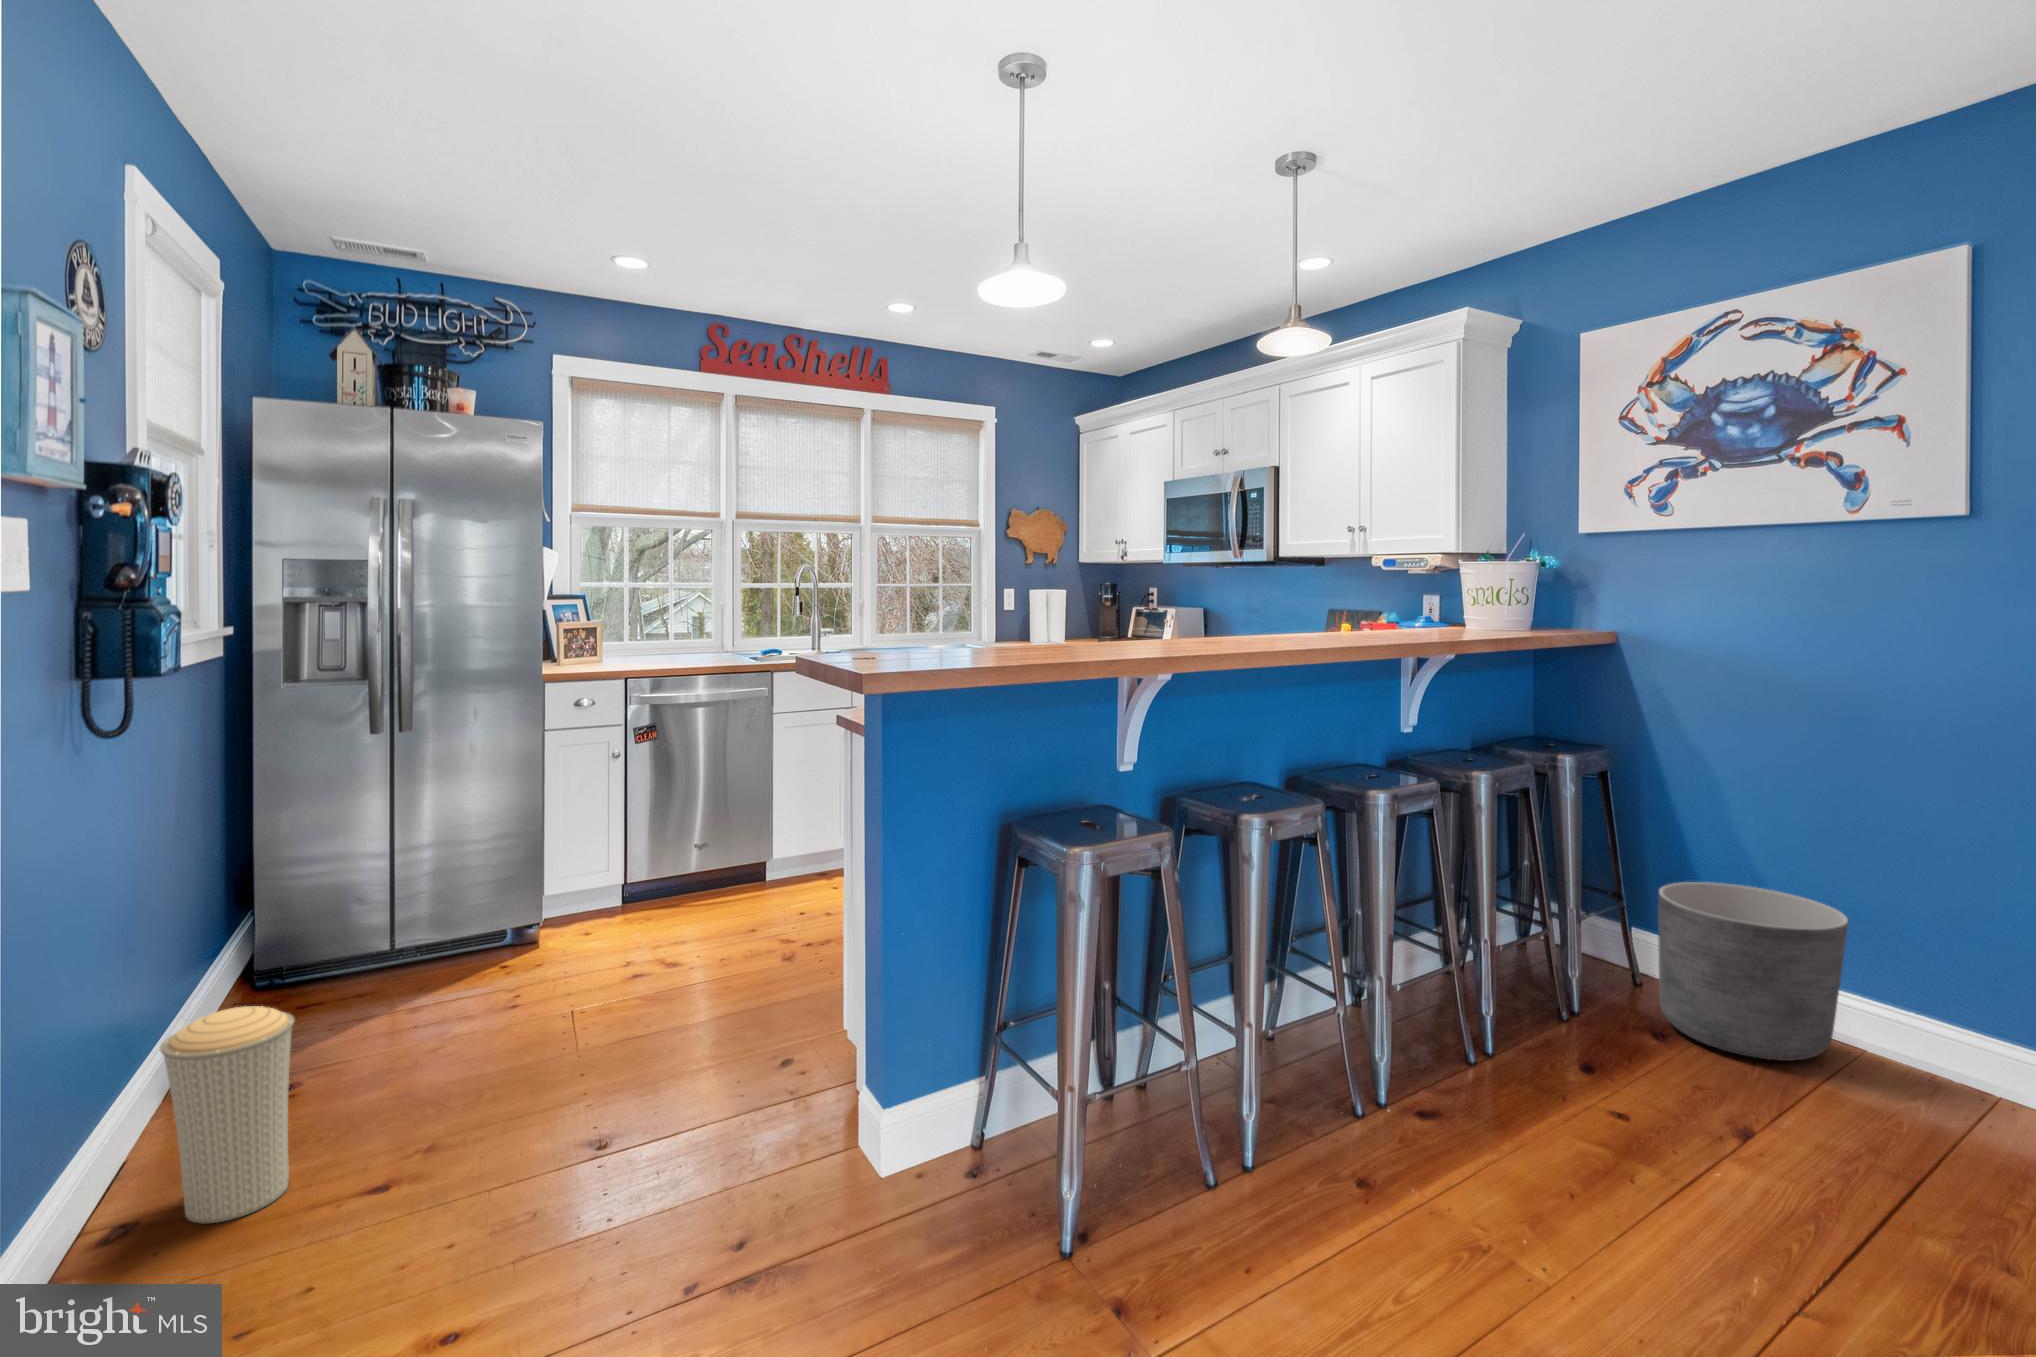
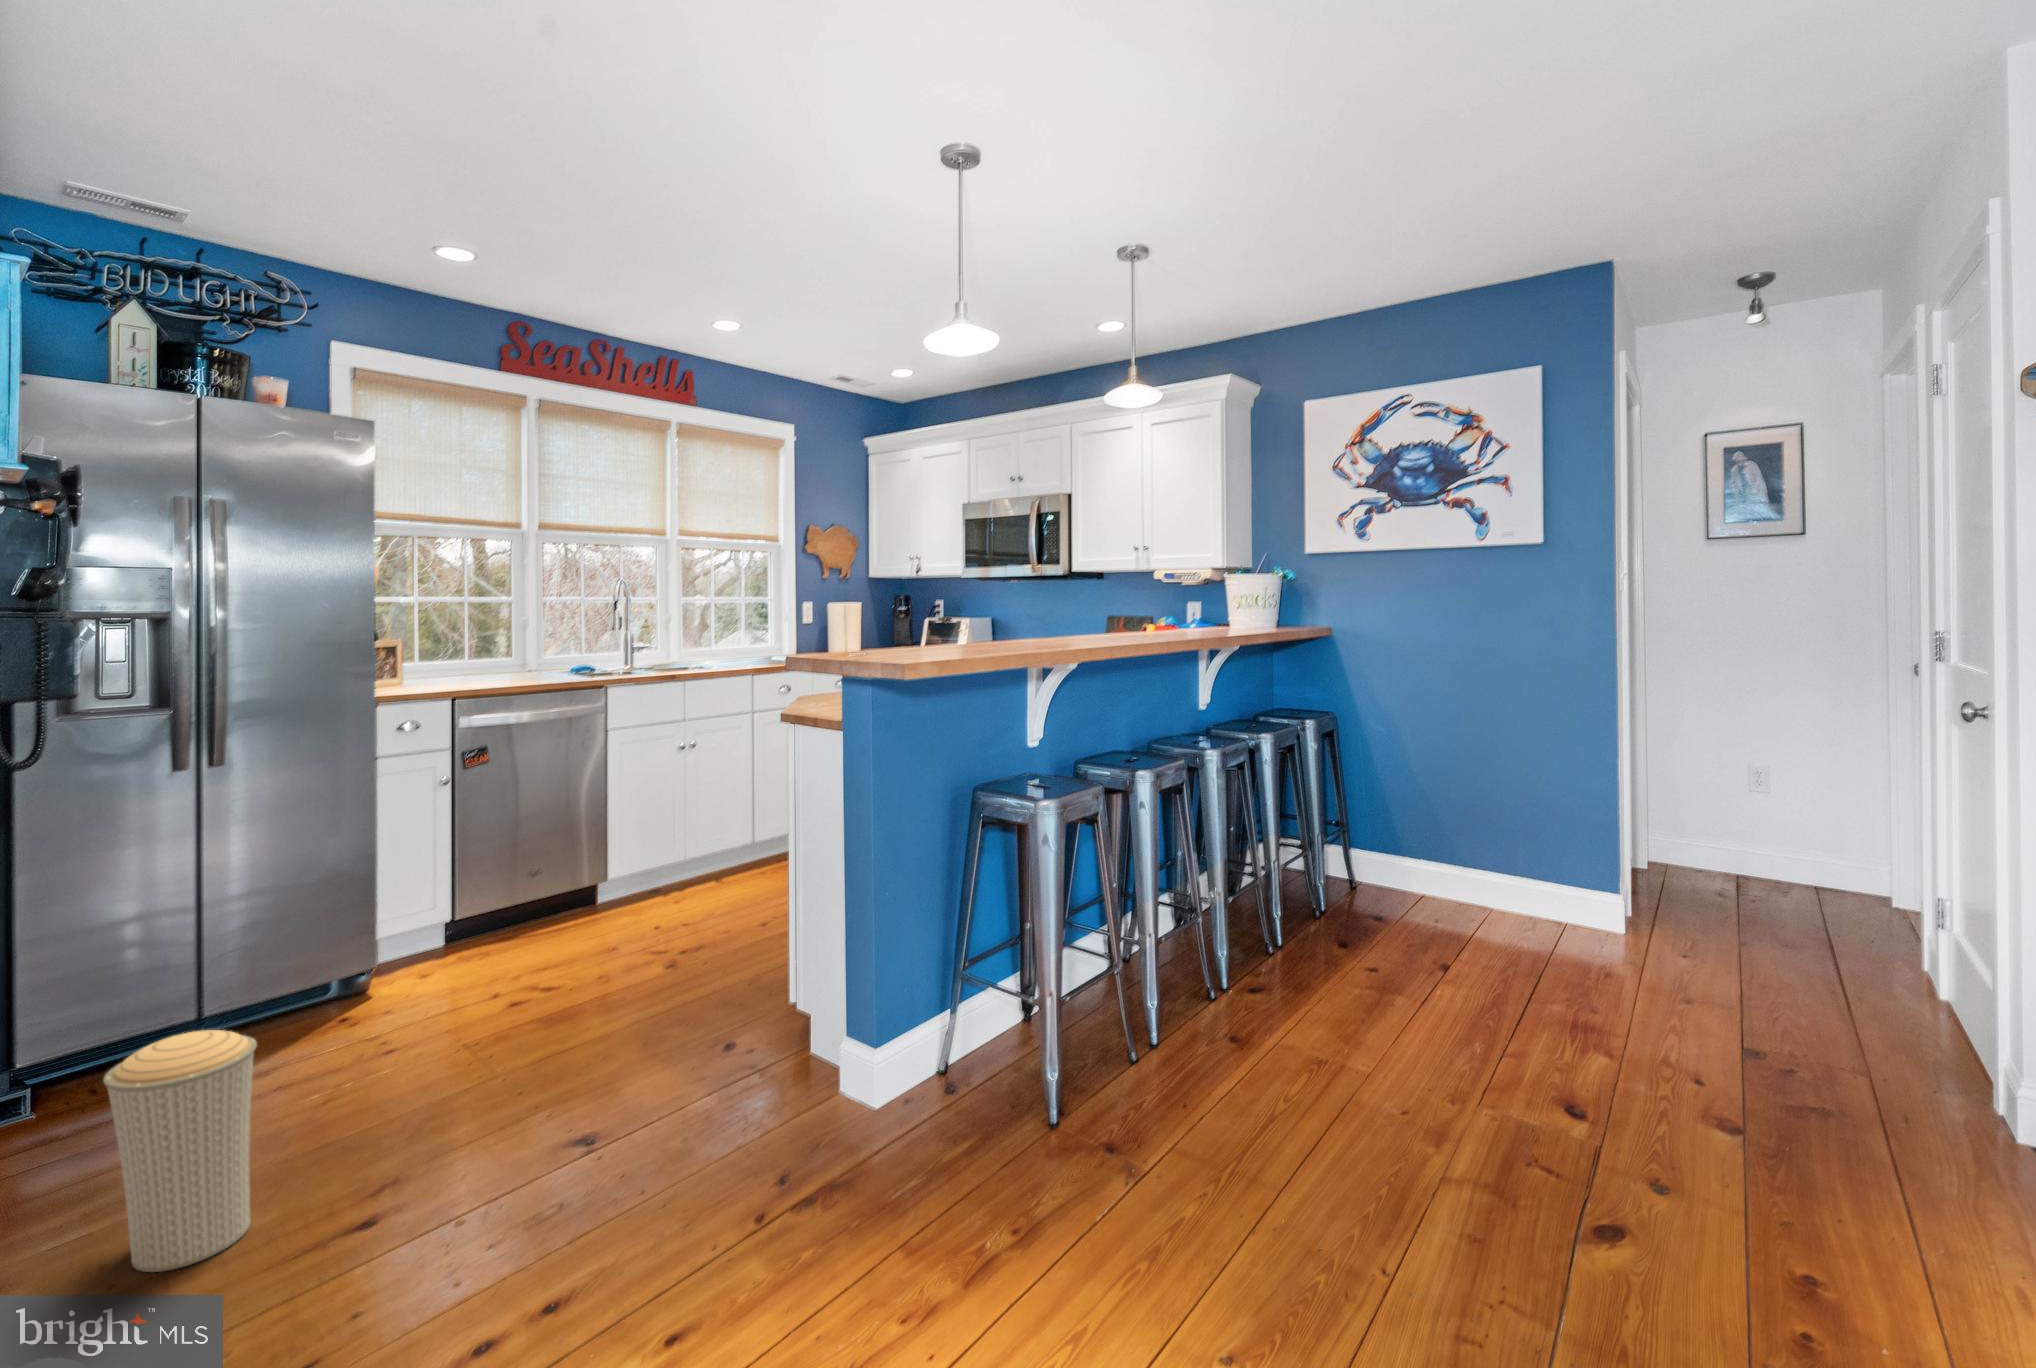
planter: present [1658,882,1848,1061] -> none [1378,807,1496,924]

